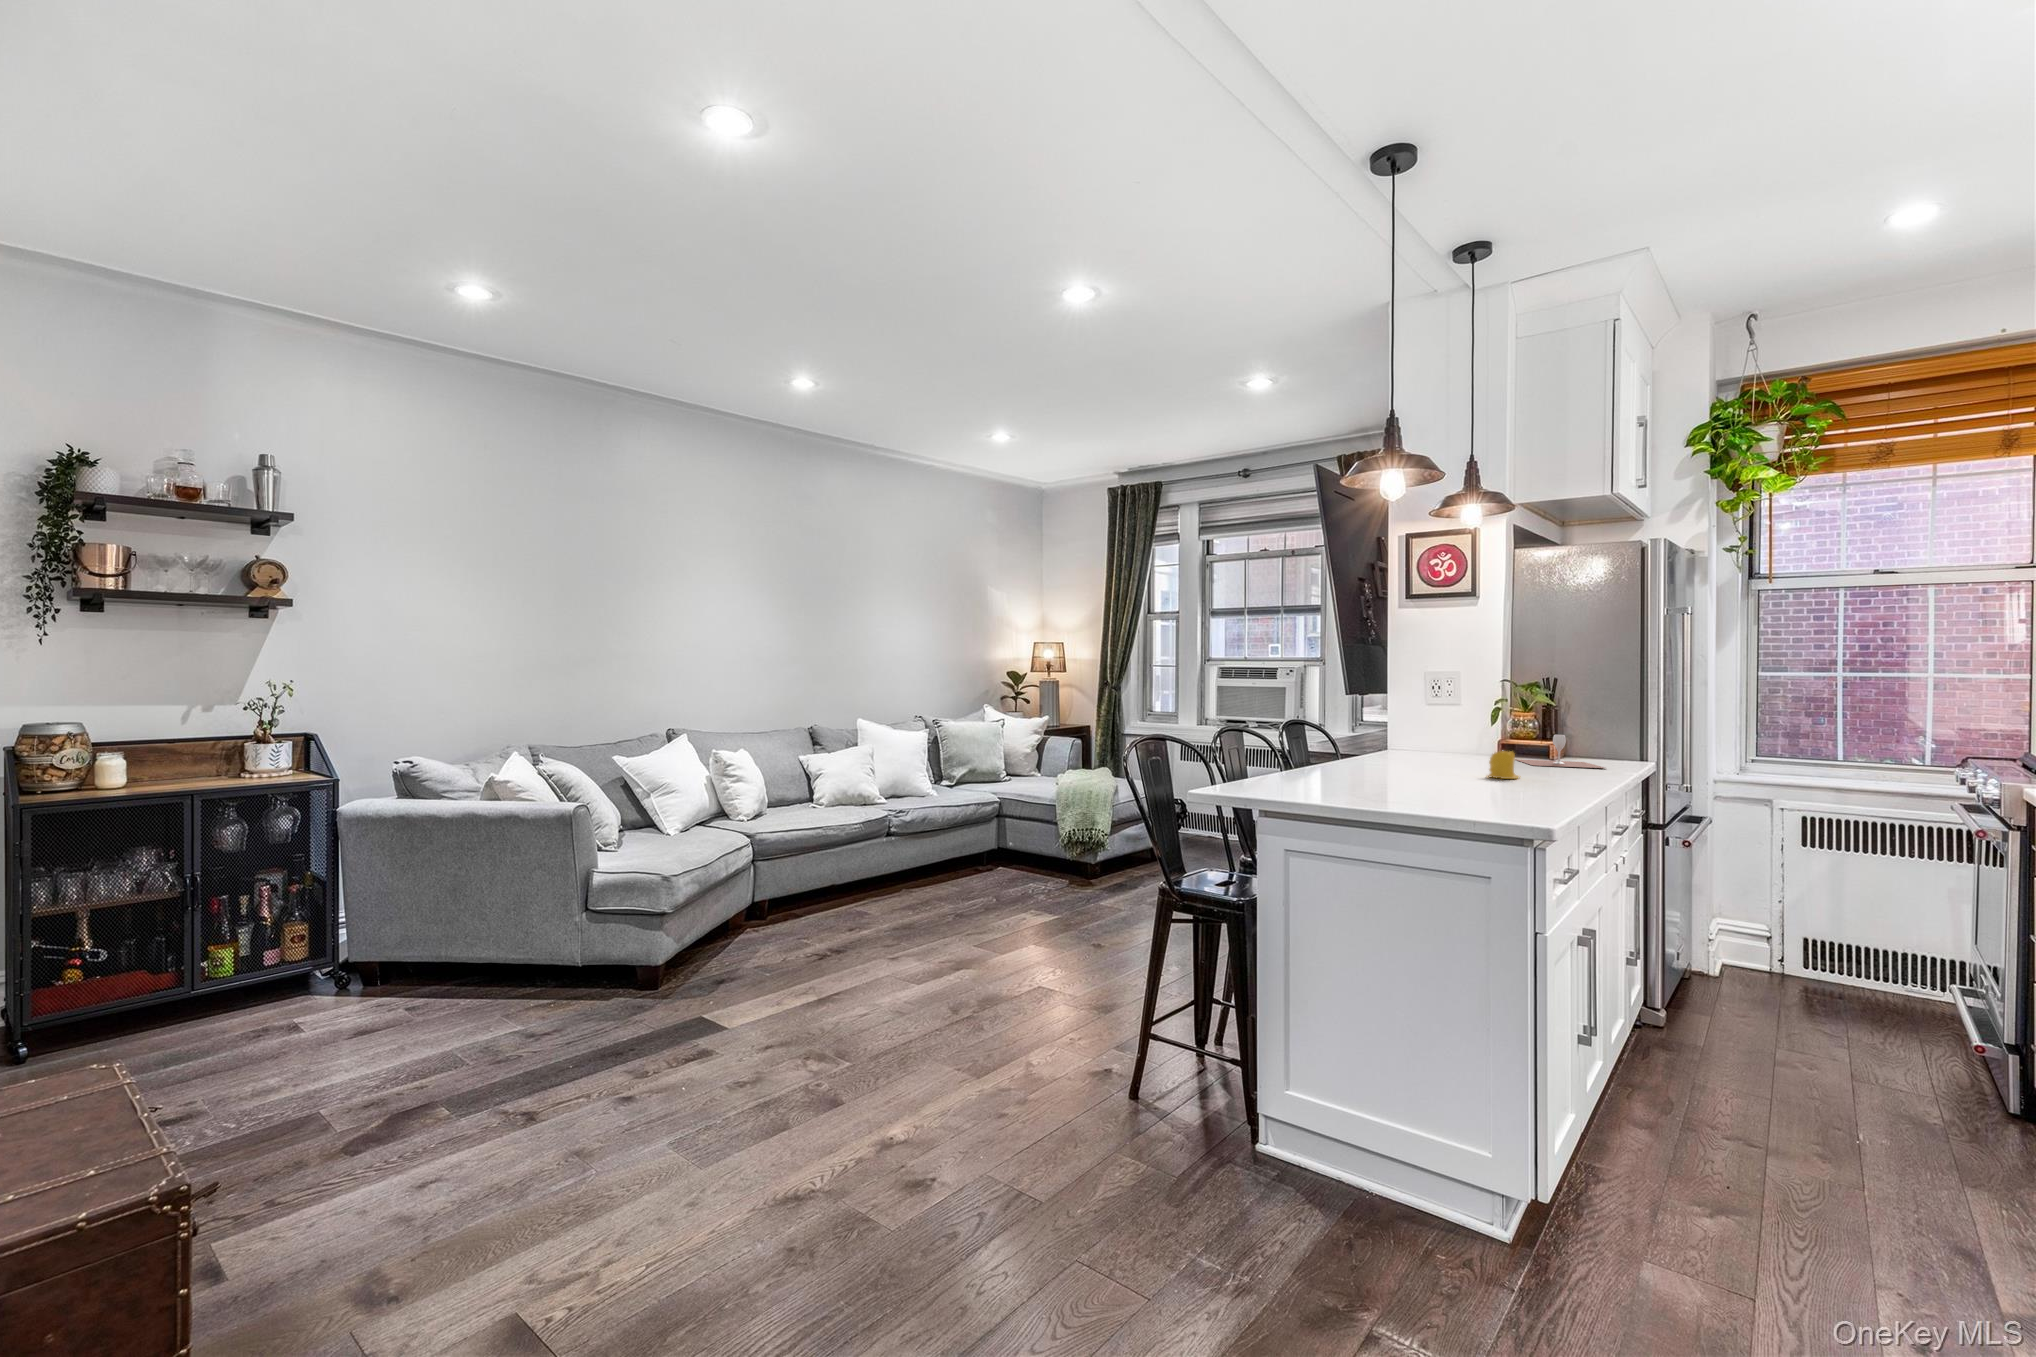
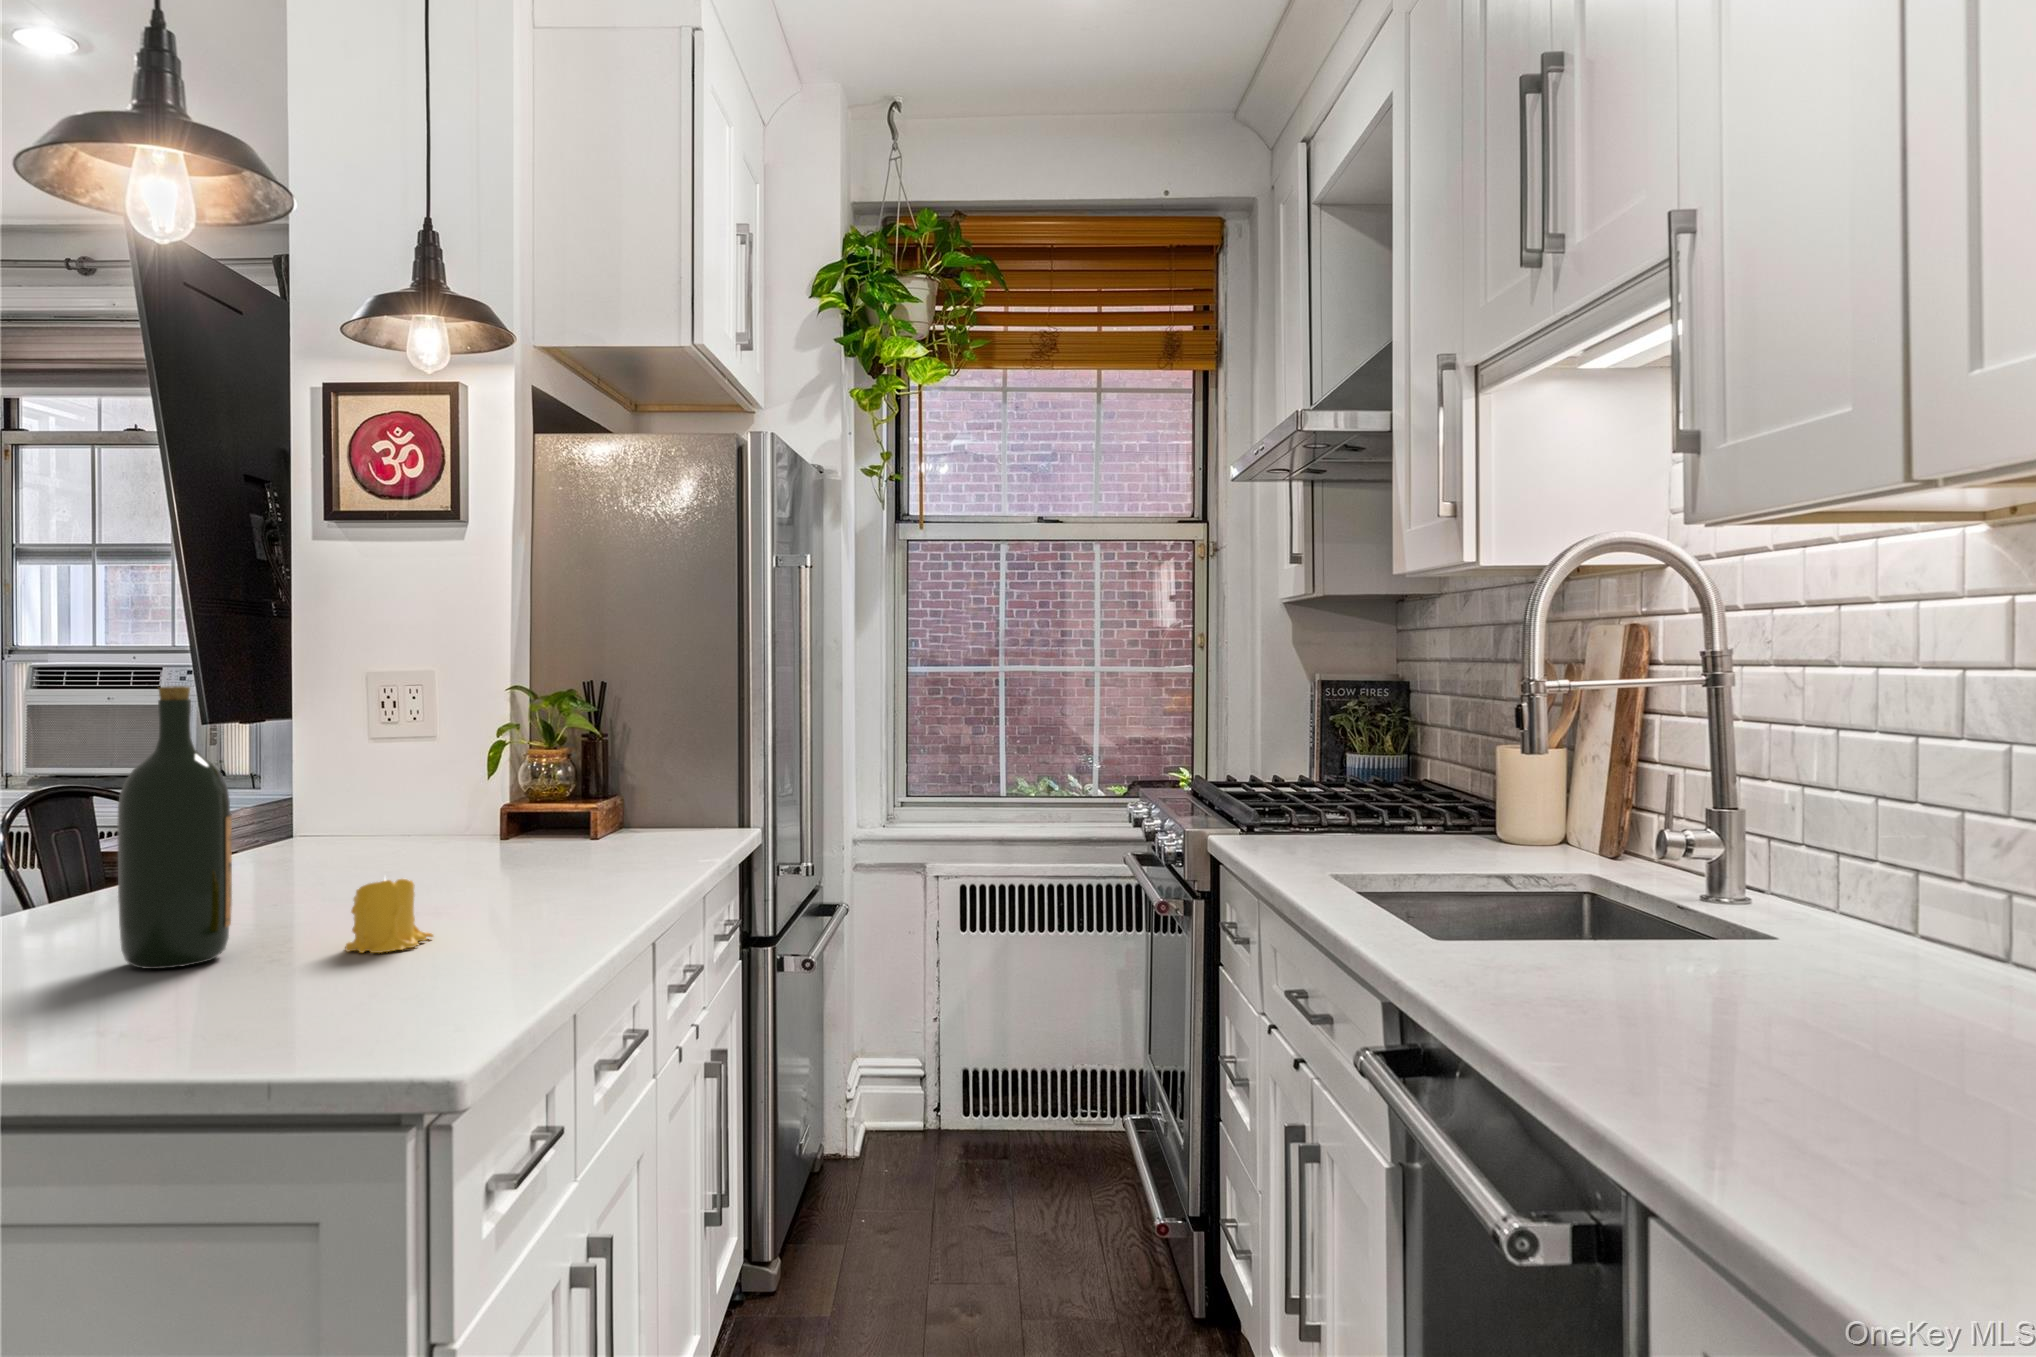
wine bottle: none [1409,673,1447,774] -> present [118,686,232,969]
wine glass: present [1515,734,1605,768] -> none [510,797,667,872]

